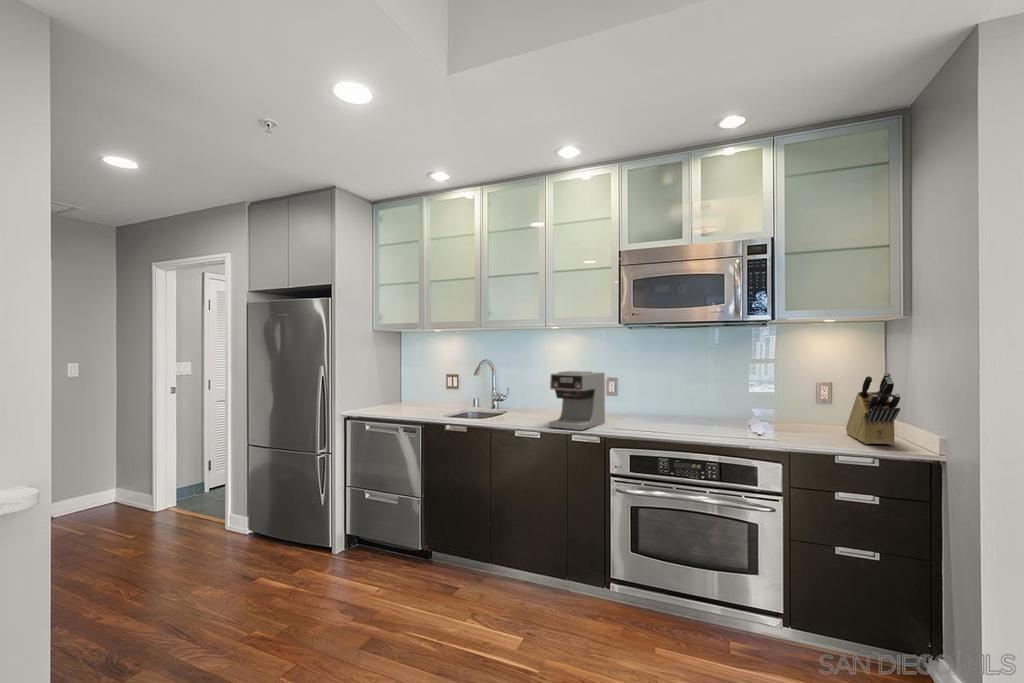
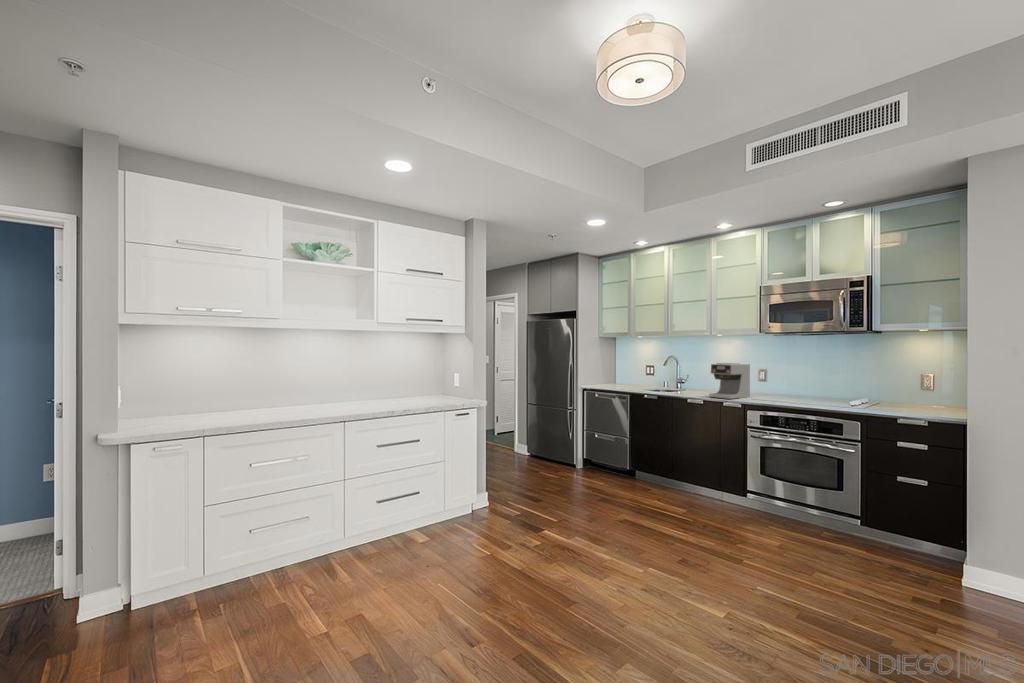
knife block: present [846,372,900,445] -> none [923,365,946,414]

